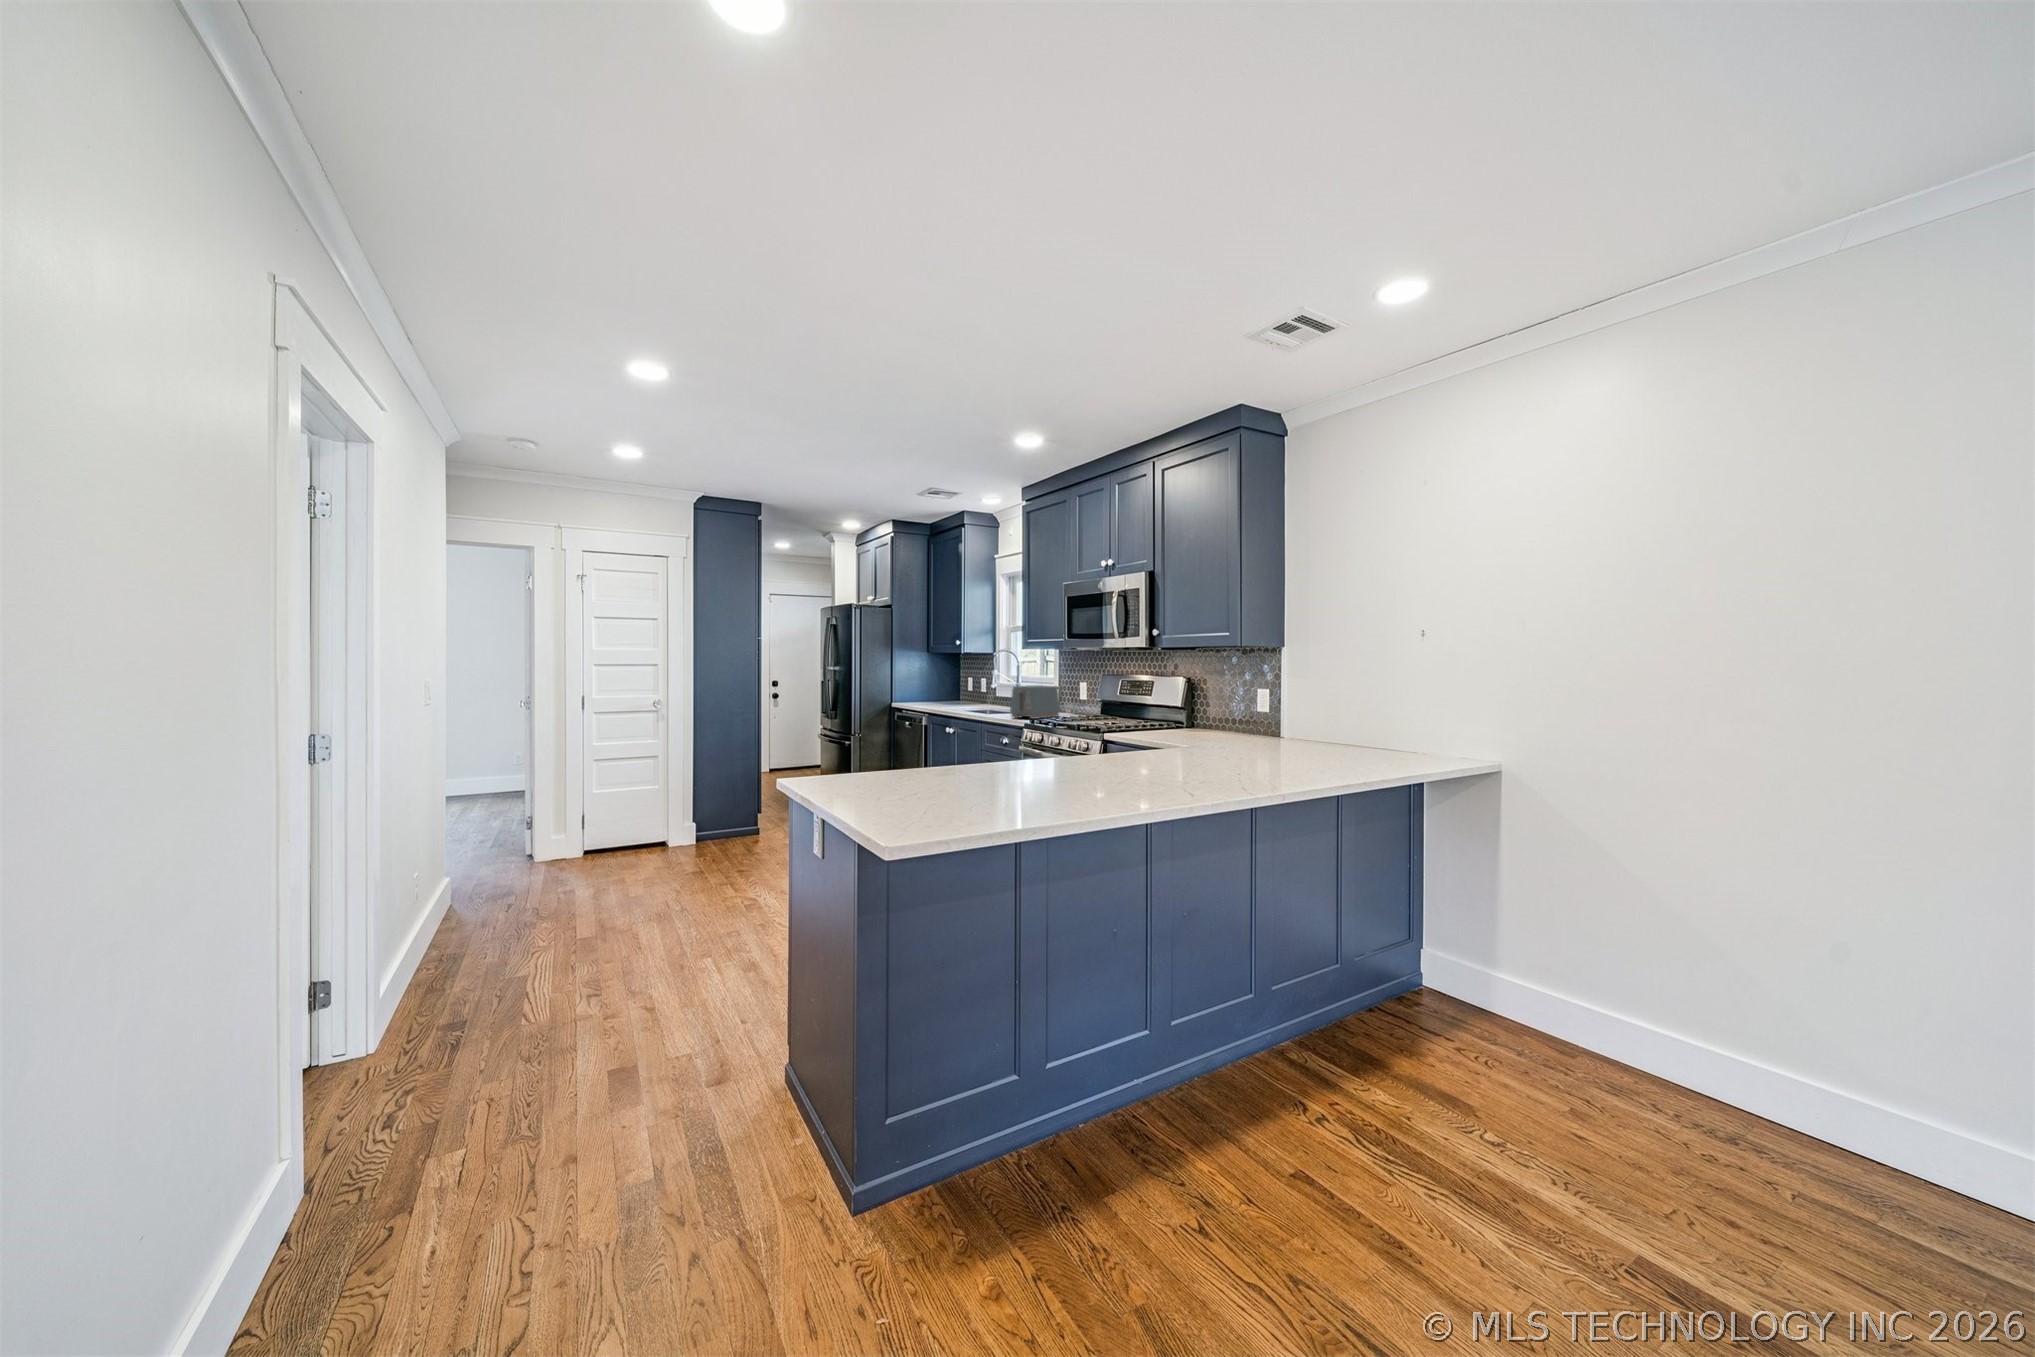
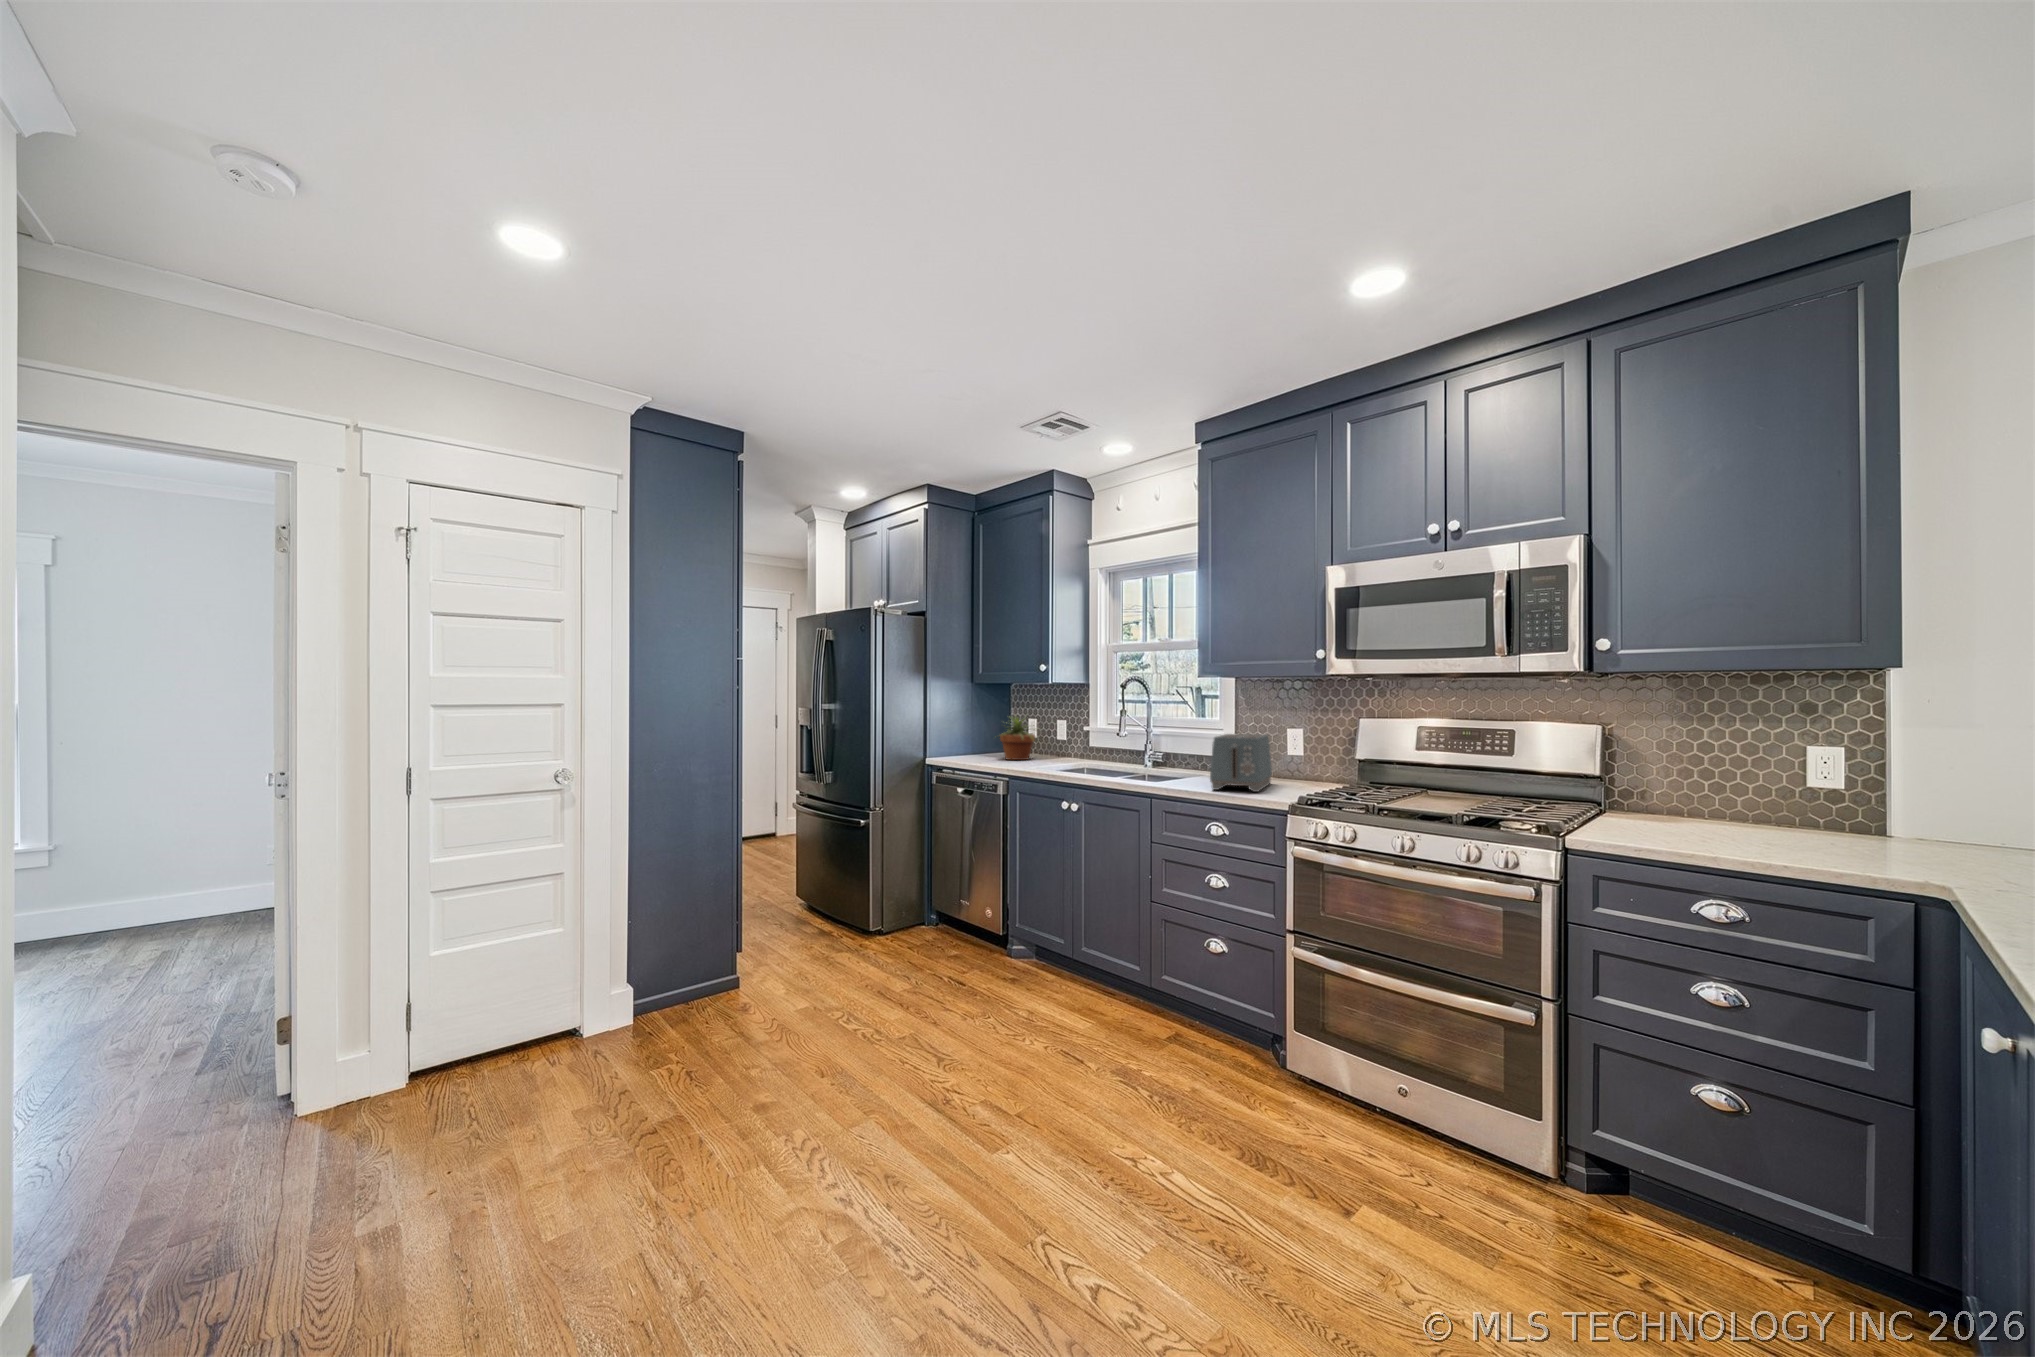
potted plant: none [933,674,971,705] -> present [1000,717,1036,760]

